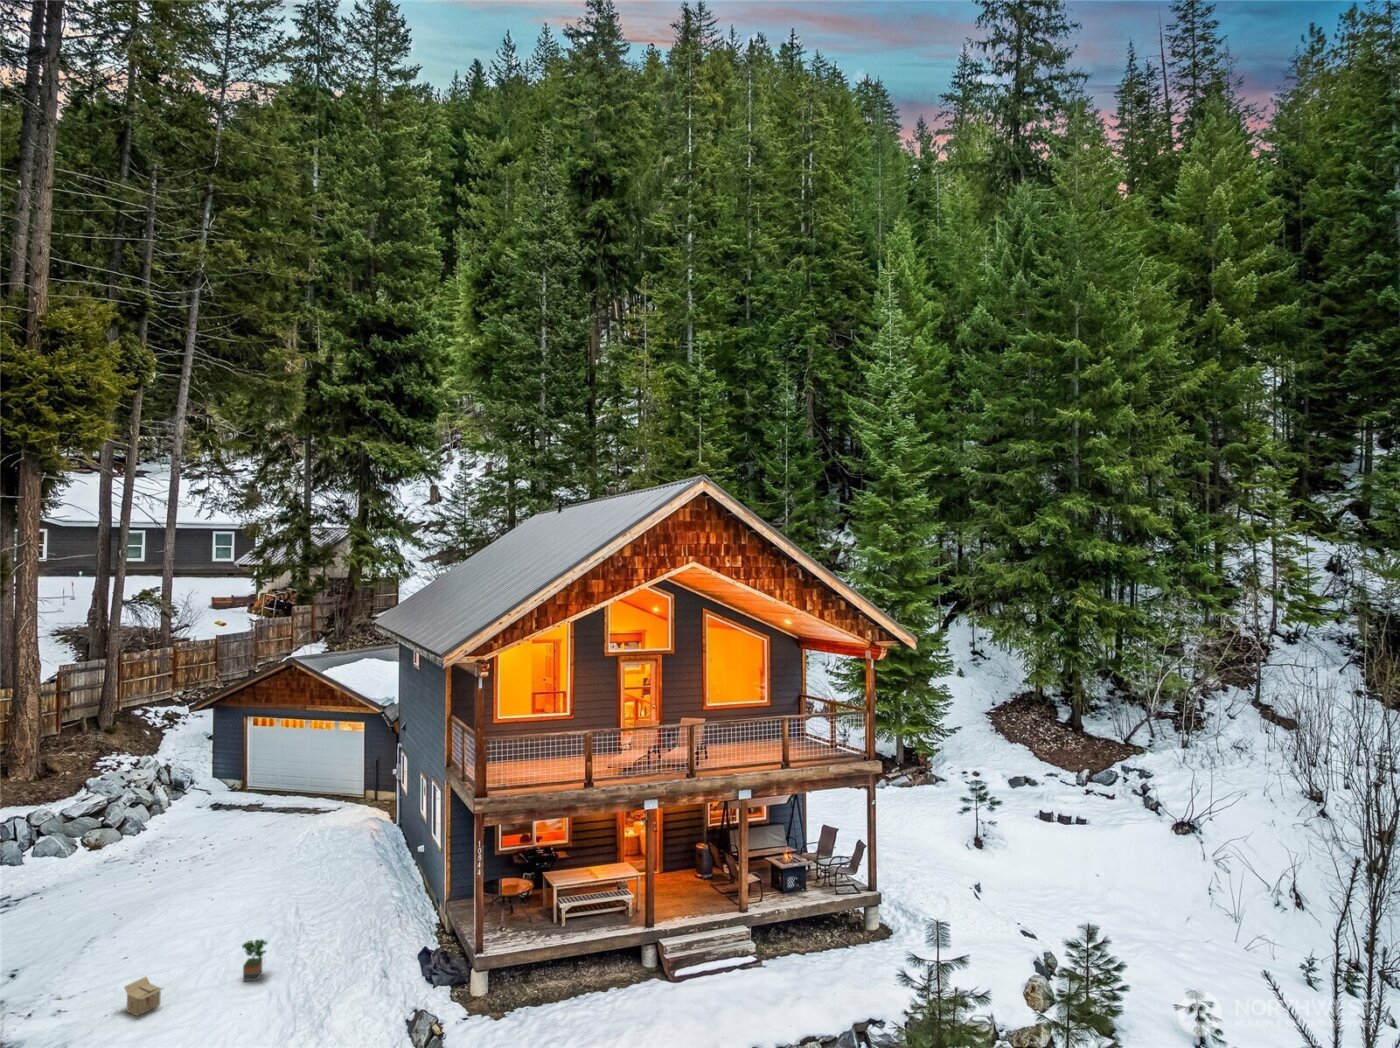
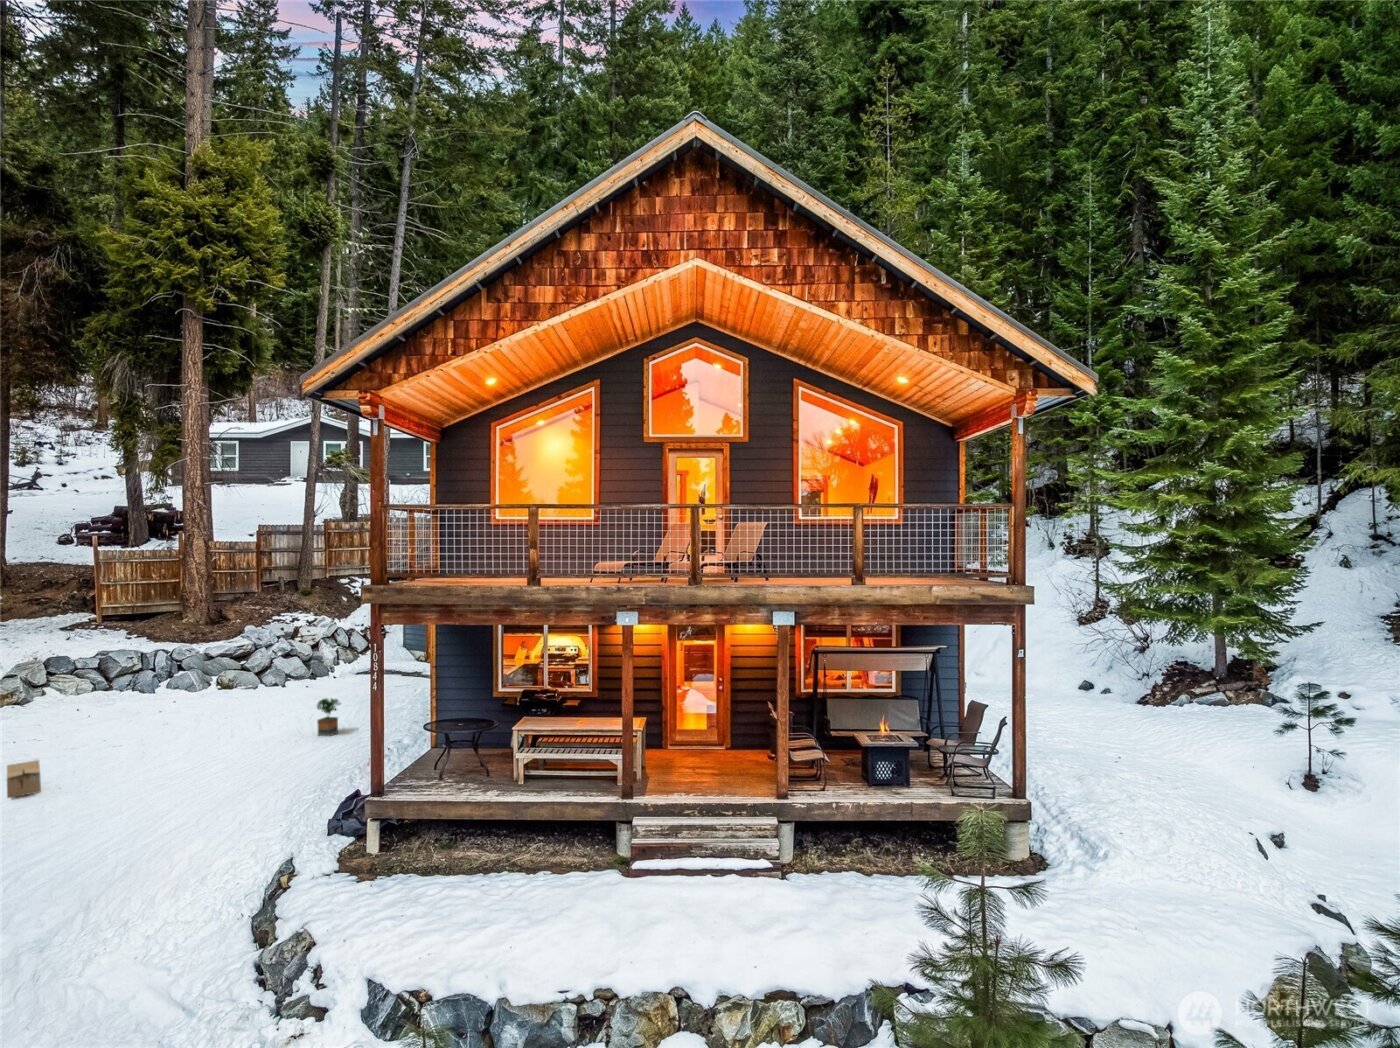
potted tree: present [242,939,267,981] -> present [317,698,340,736]

